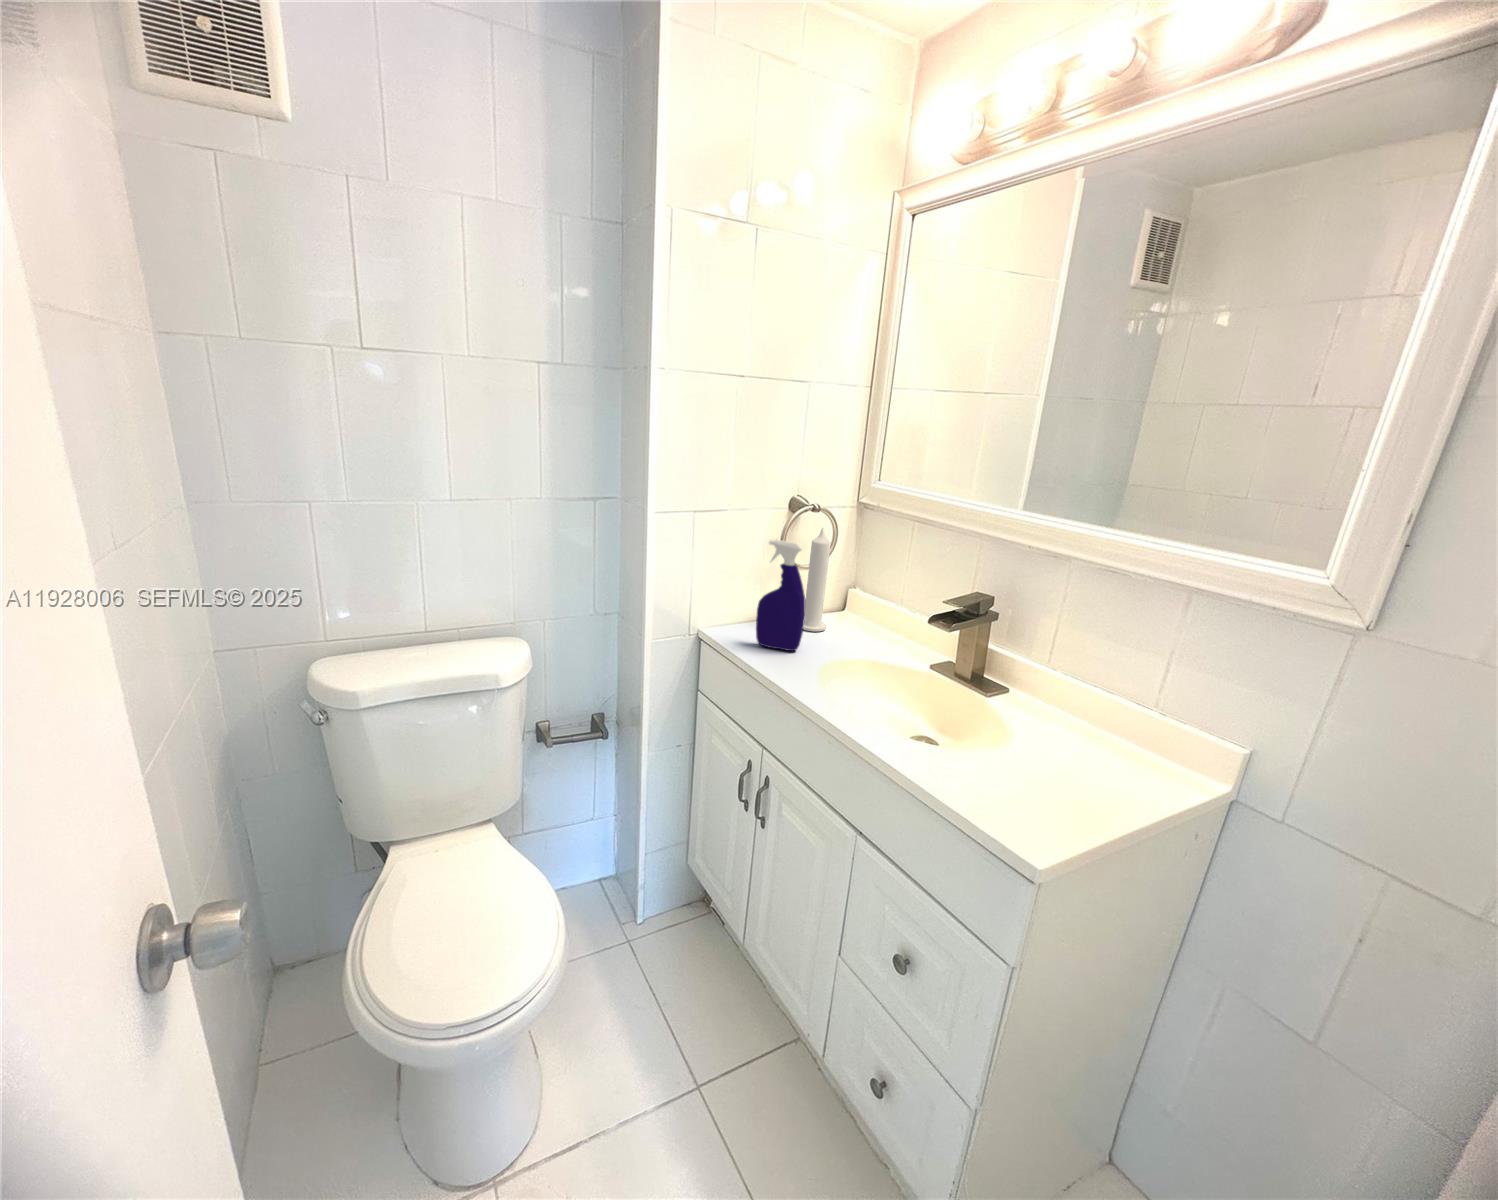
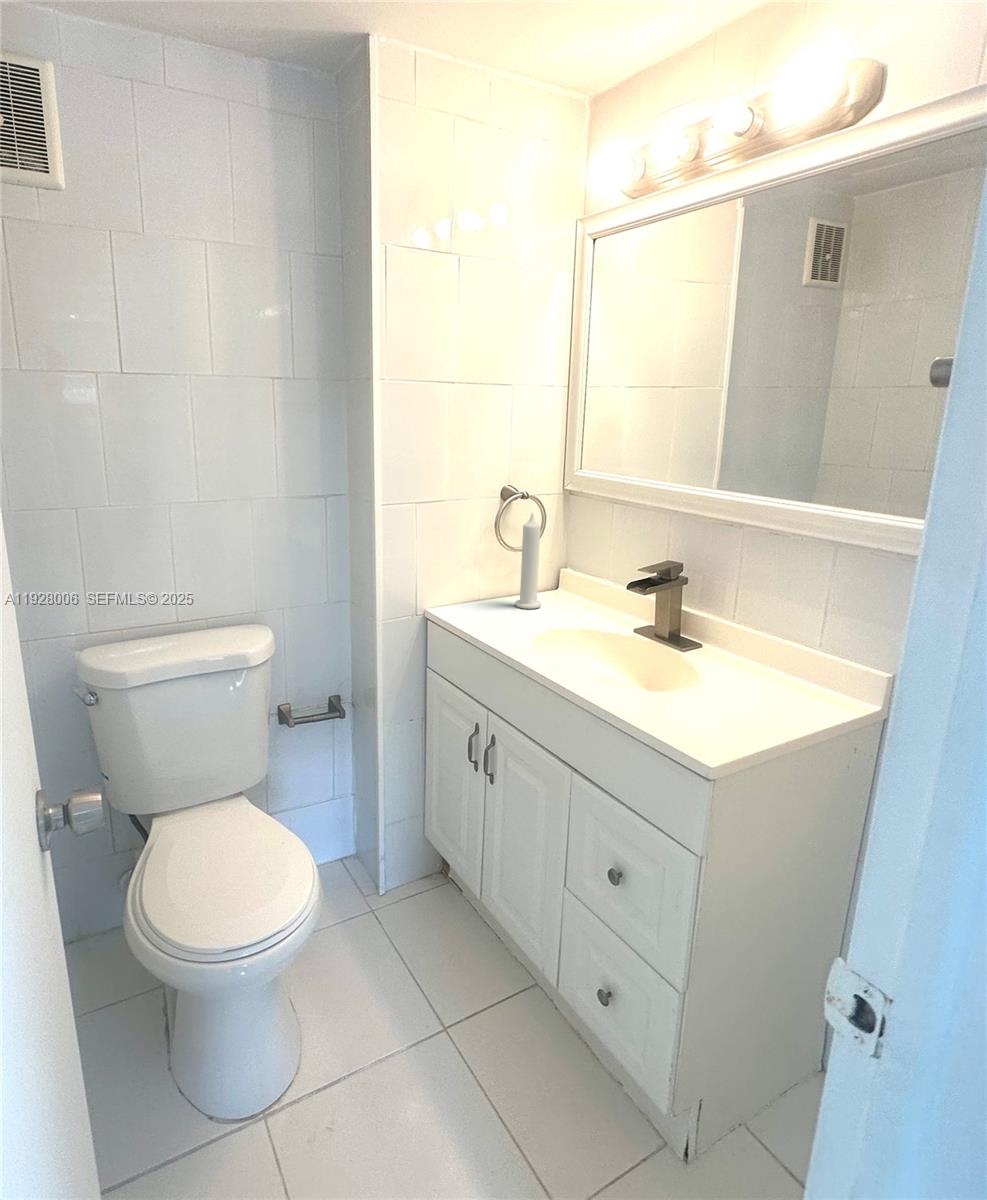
spray bottle: present [756,540,805,651] -> none [476,523,520,624]

